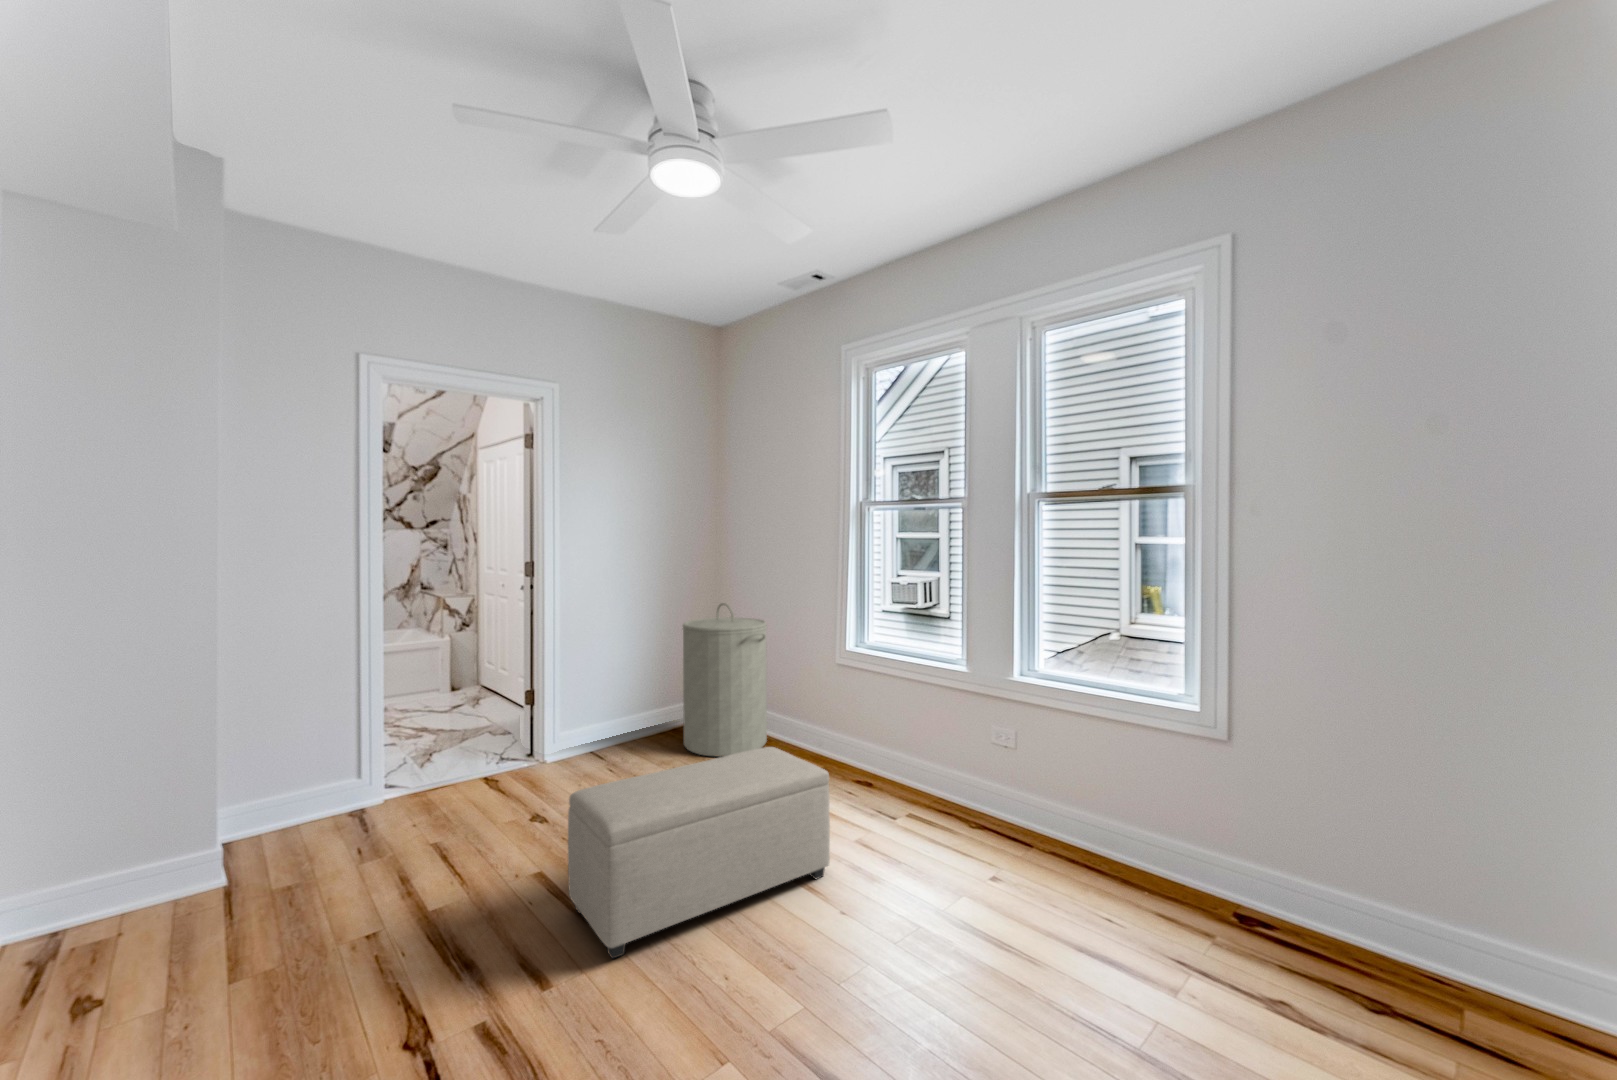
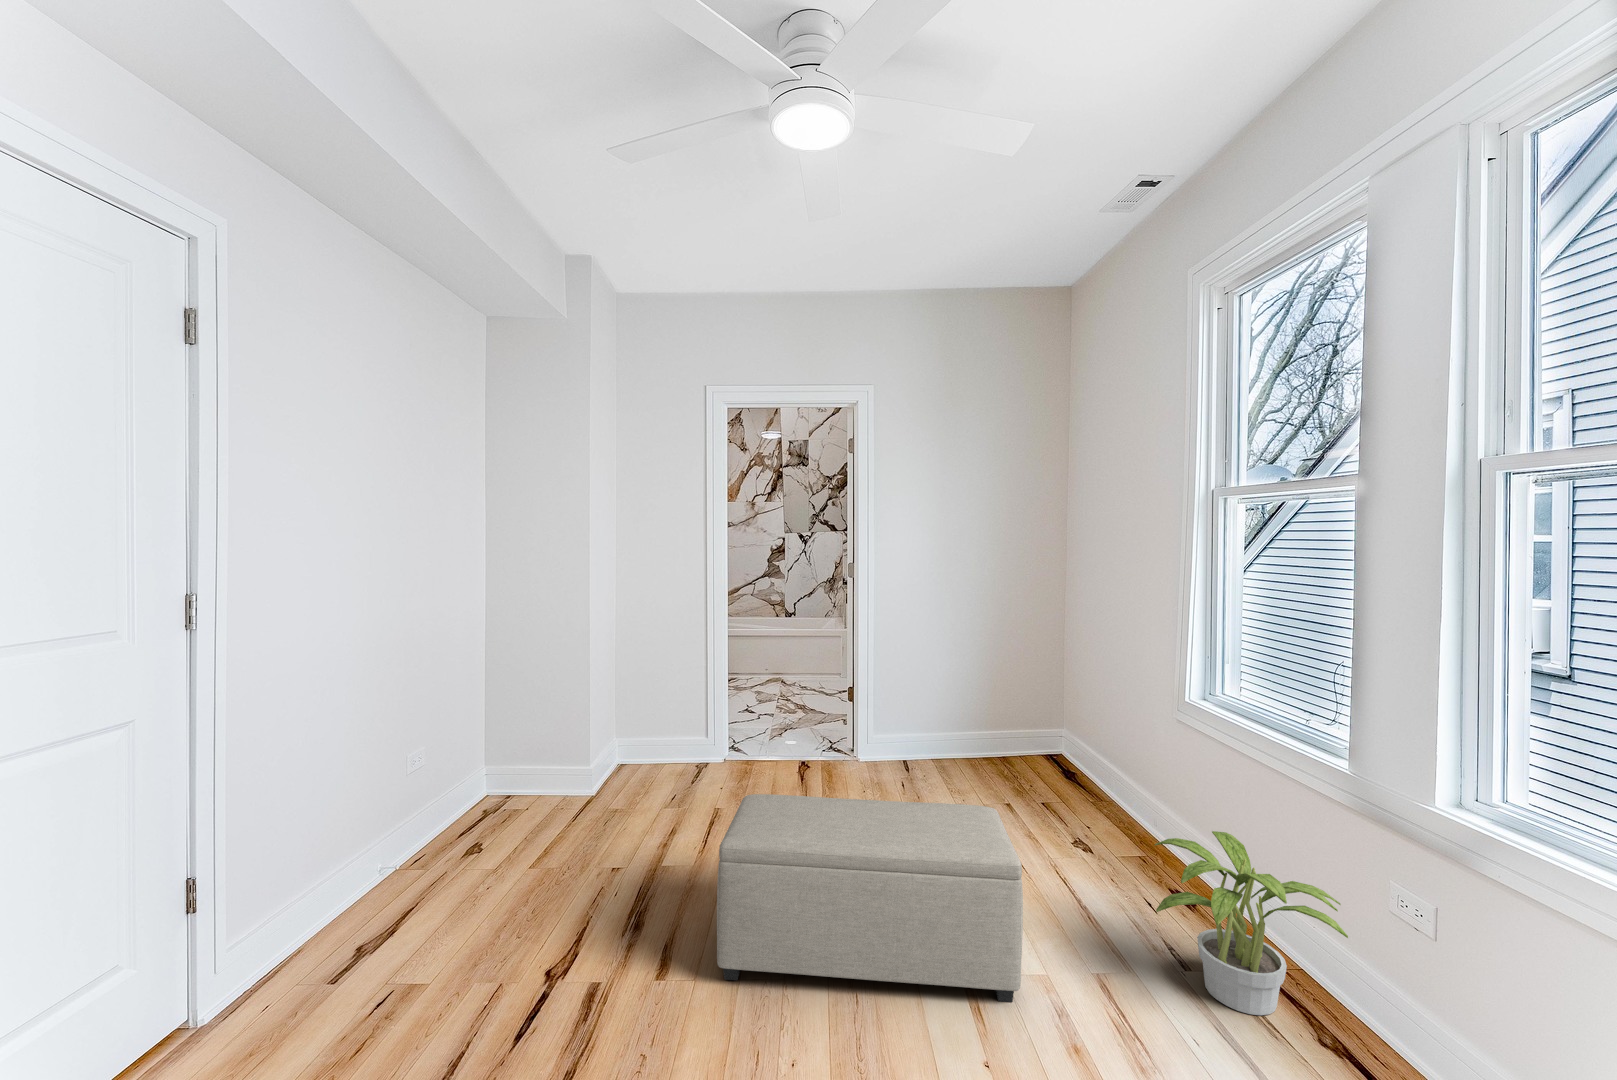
laundry hamper: present [683,603,767,757] -> none [992,621,1100,809]
potted plant: none [872,724,982,829] -> present [1155,831,1348,1015]

